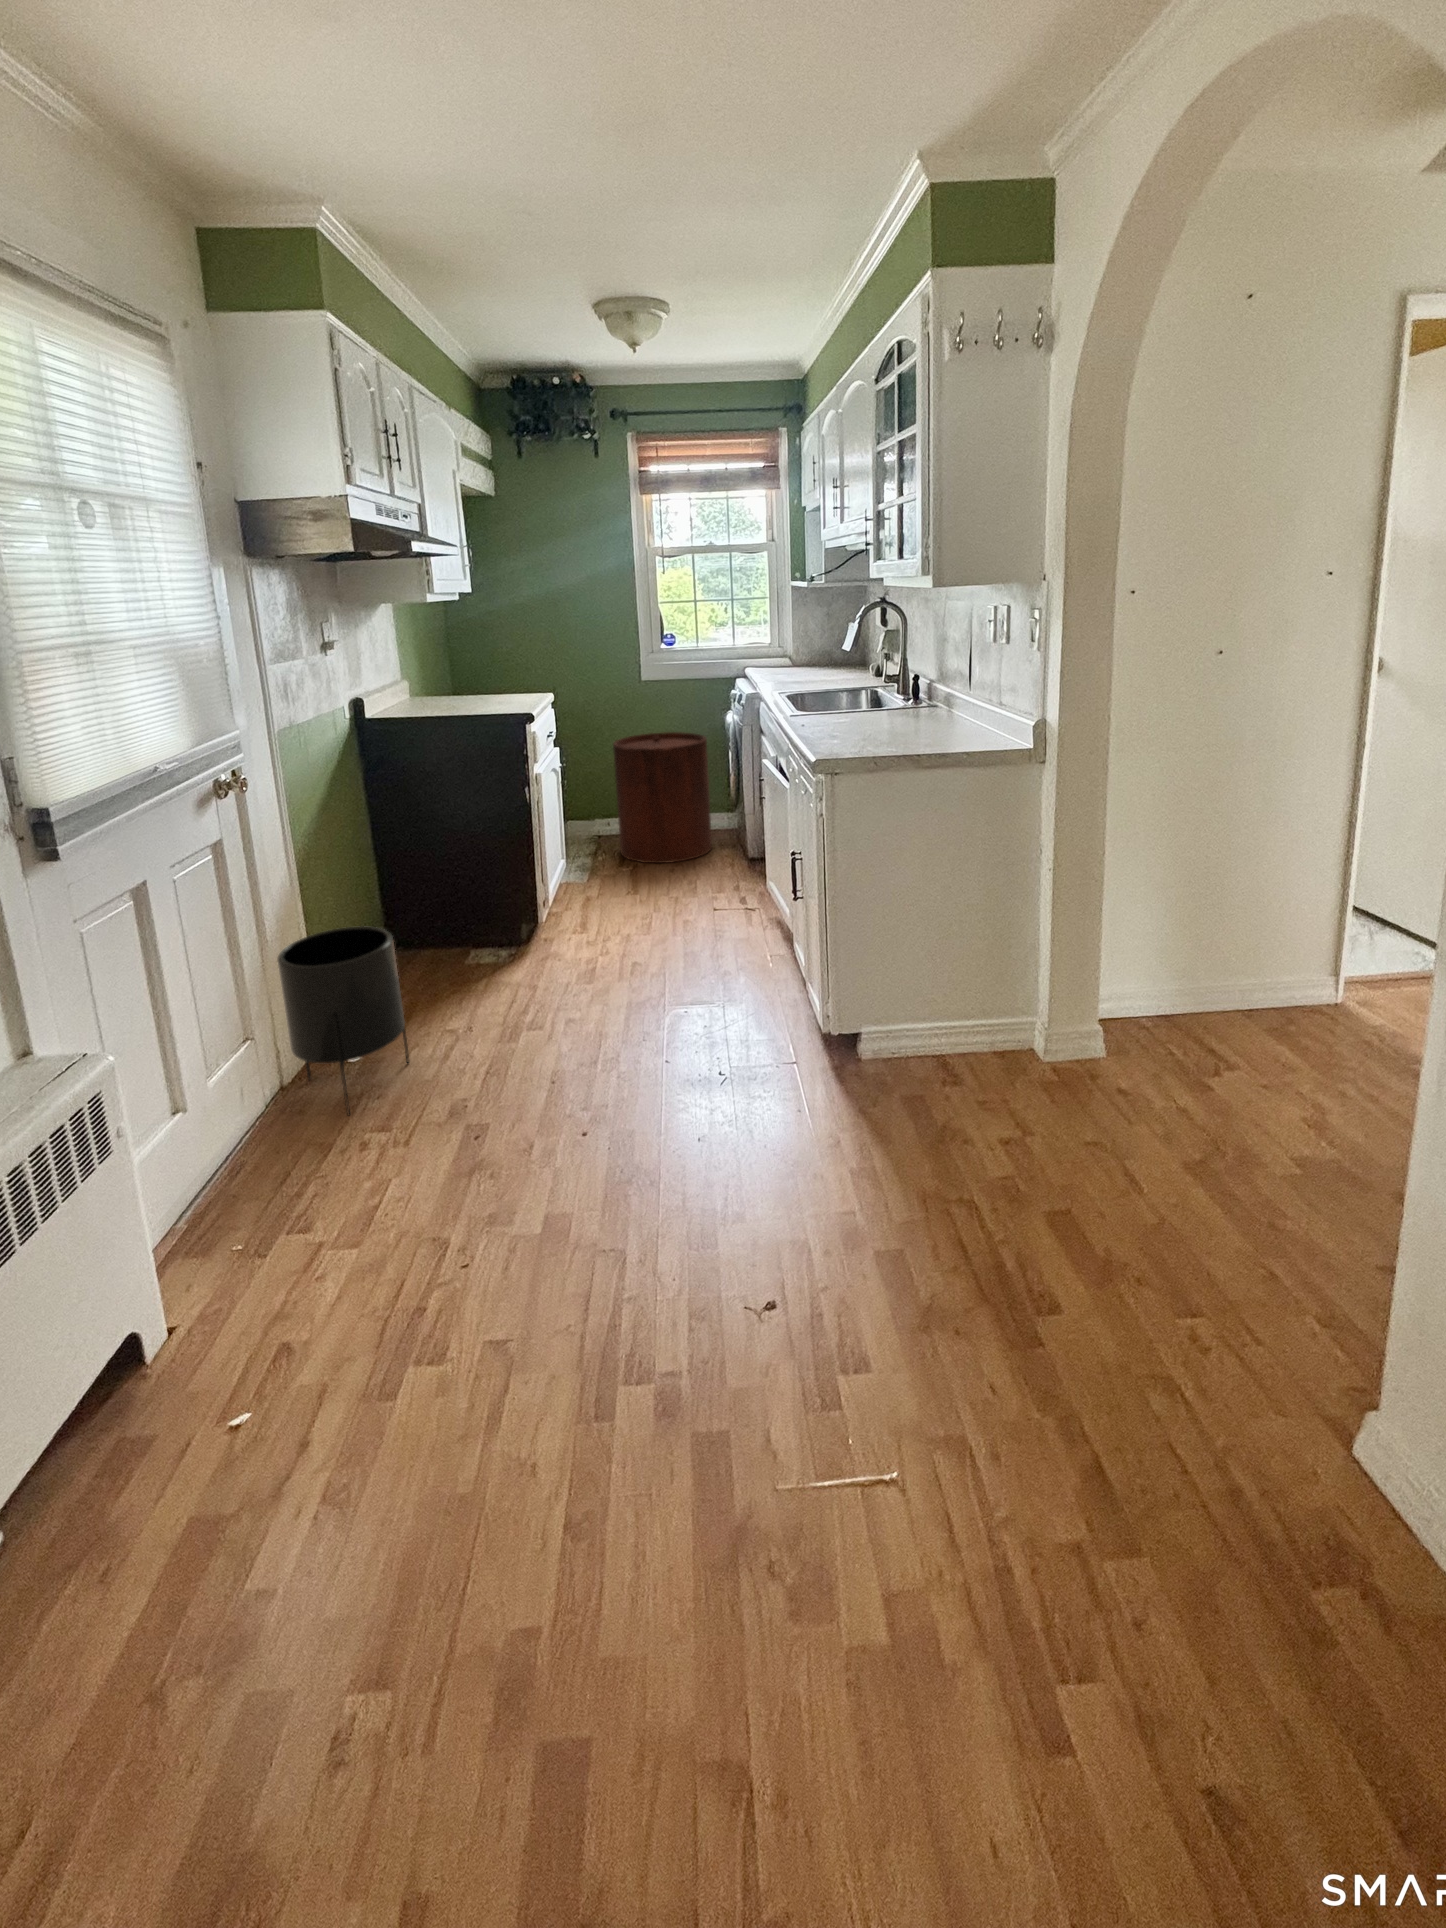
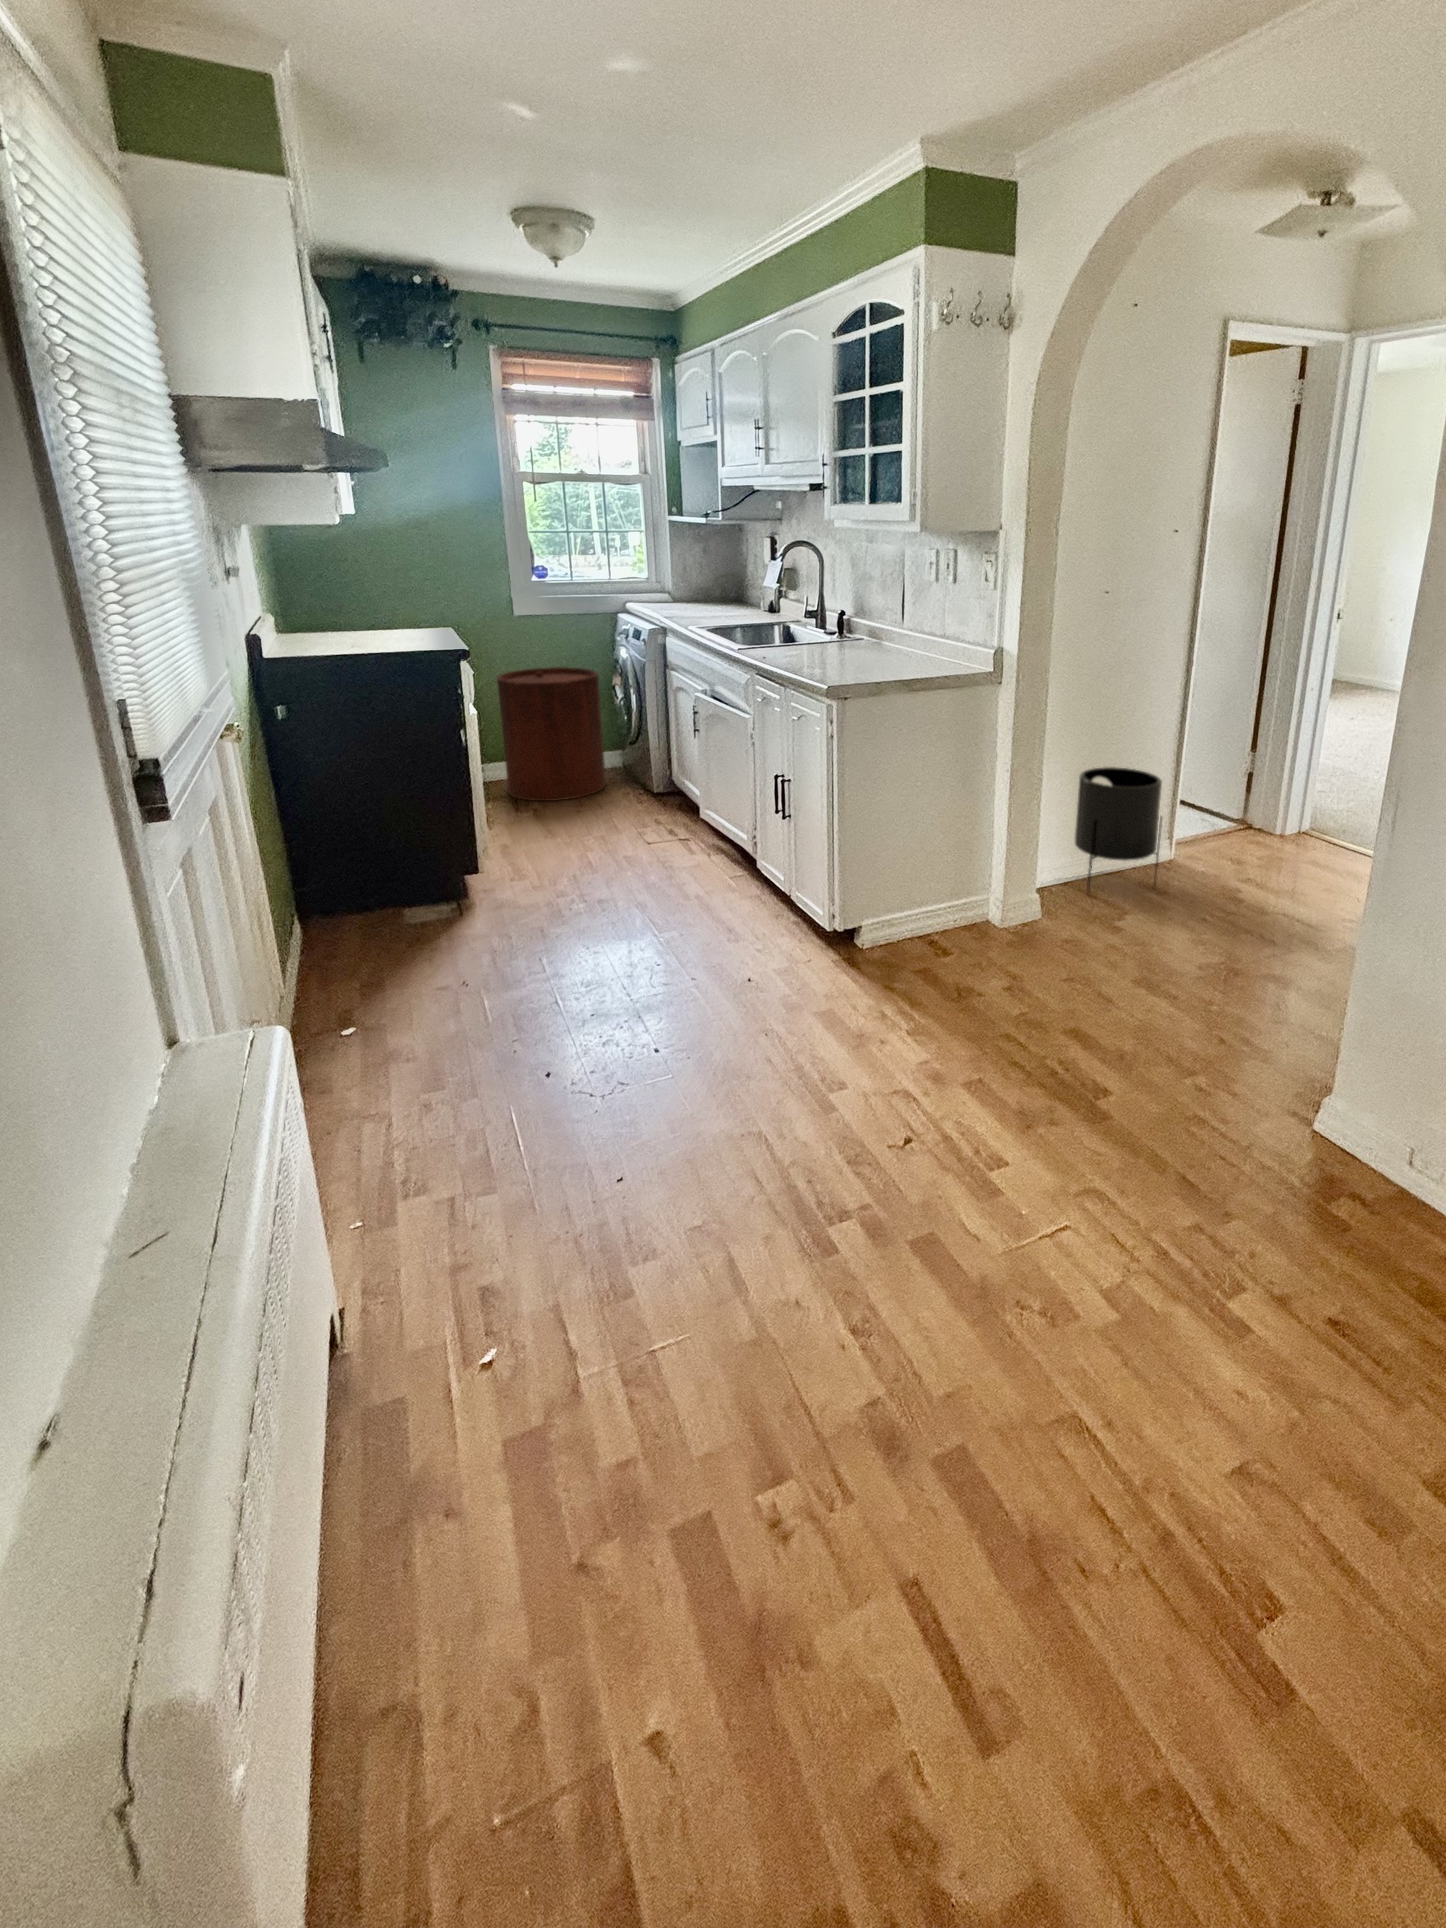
planter: present [277,927,409,1115] -> present [1075,767,1162,894]

